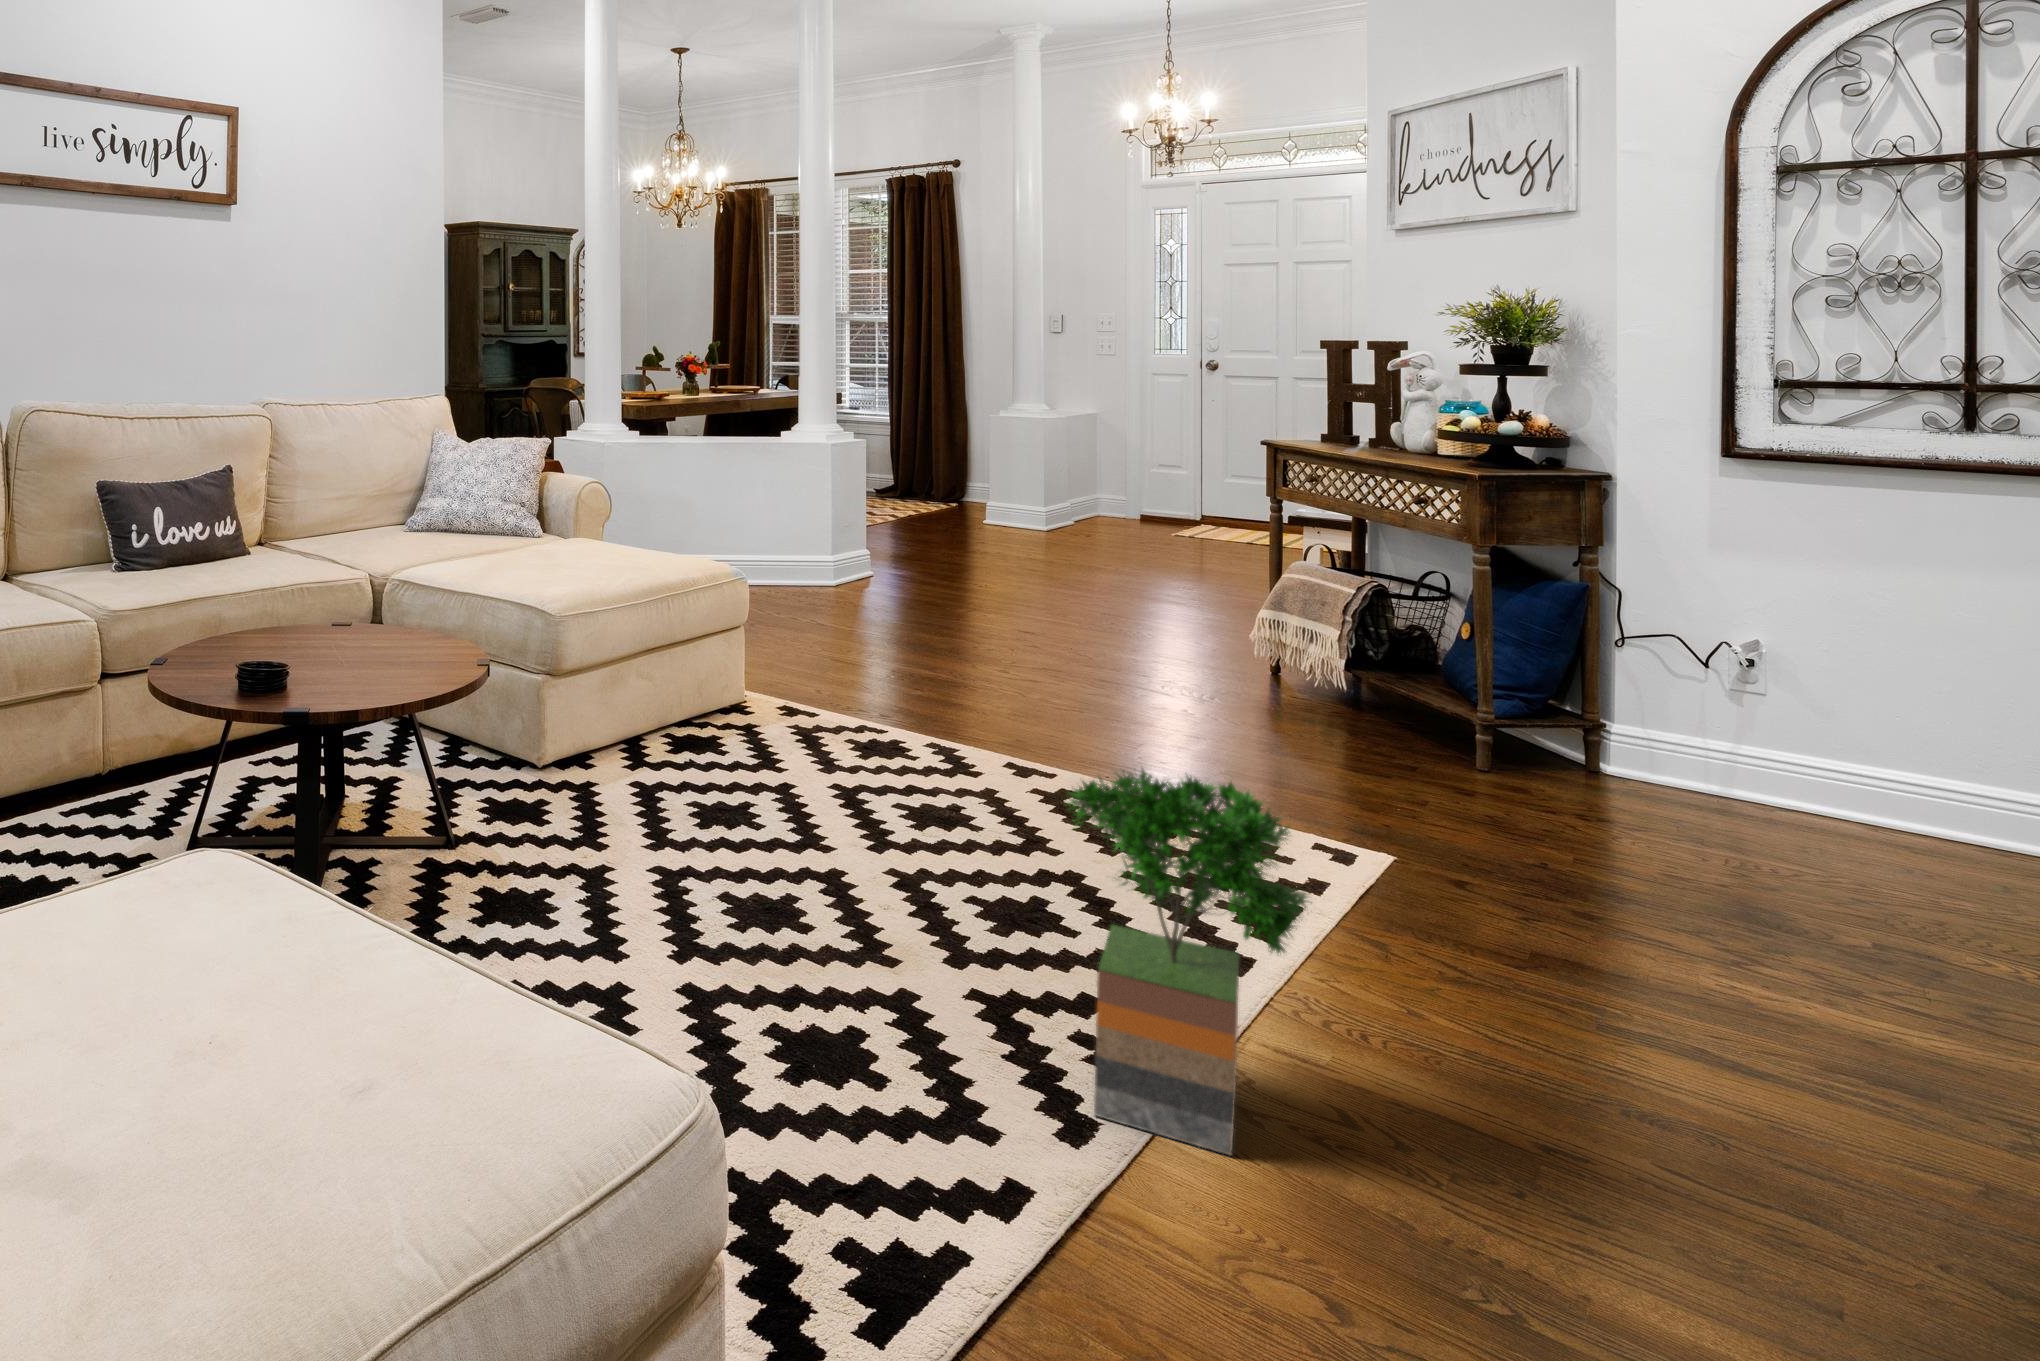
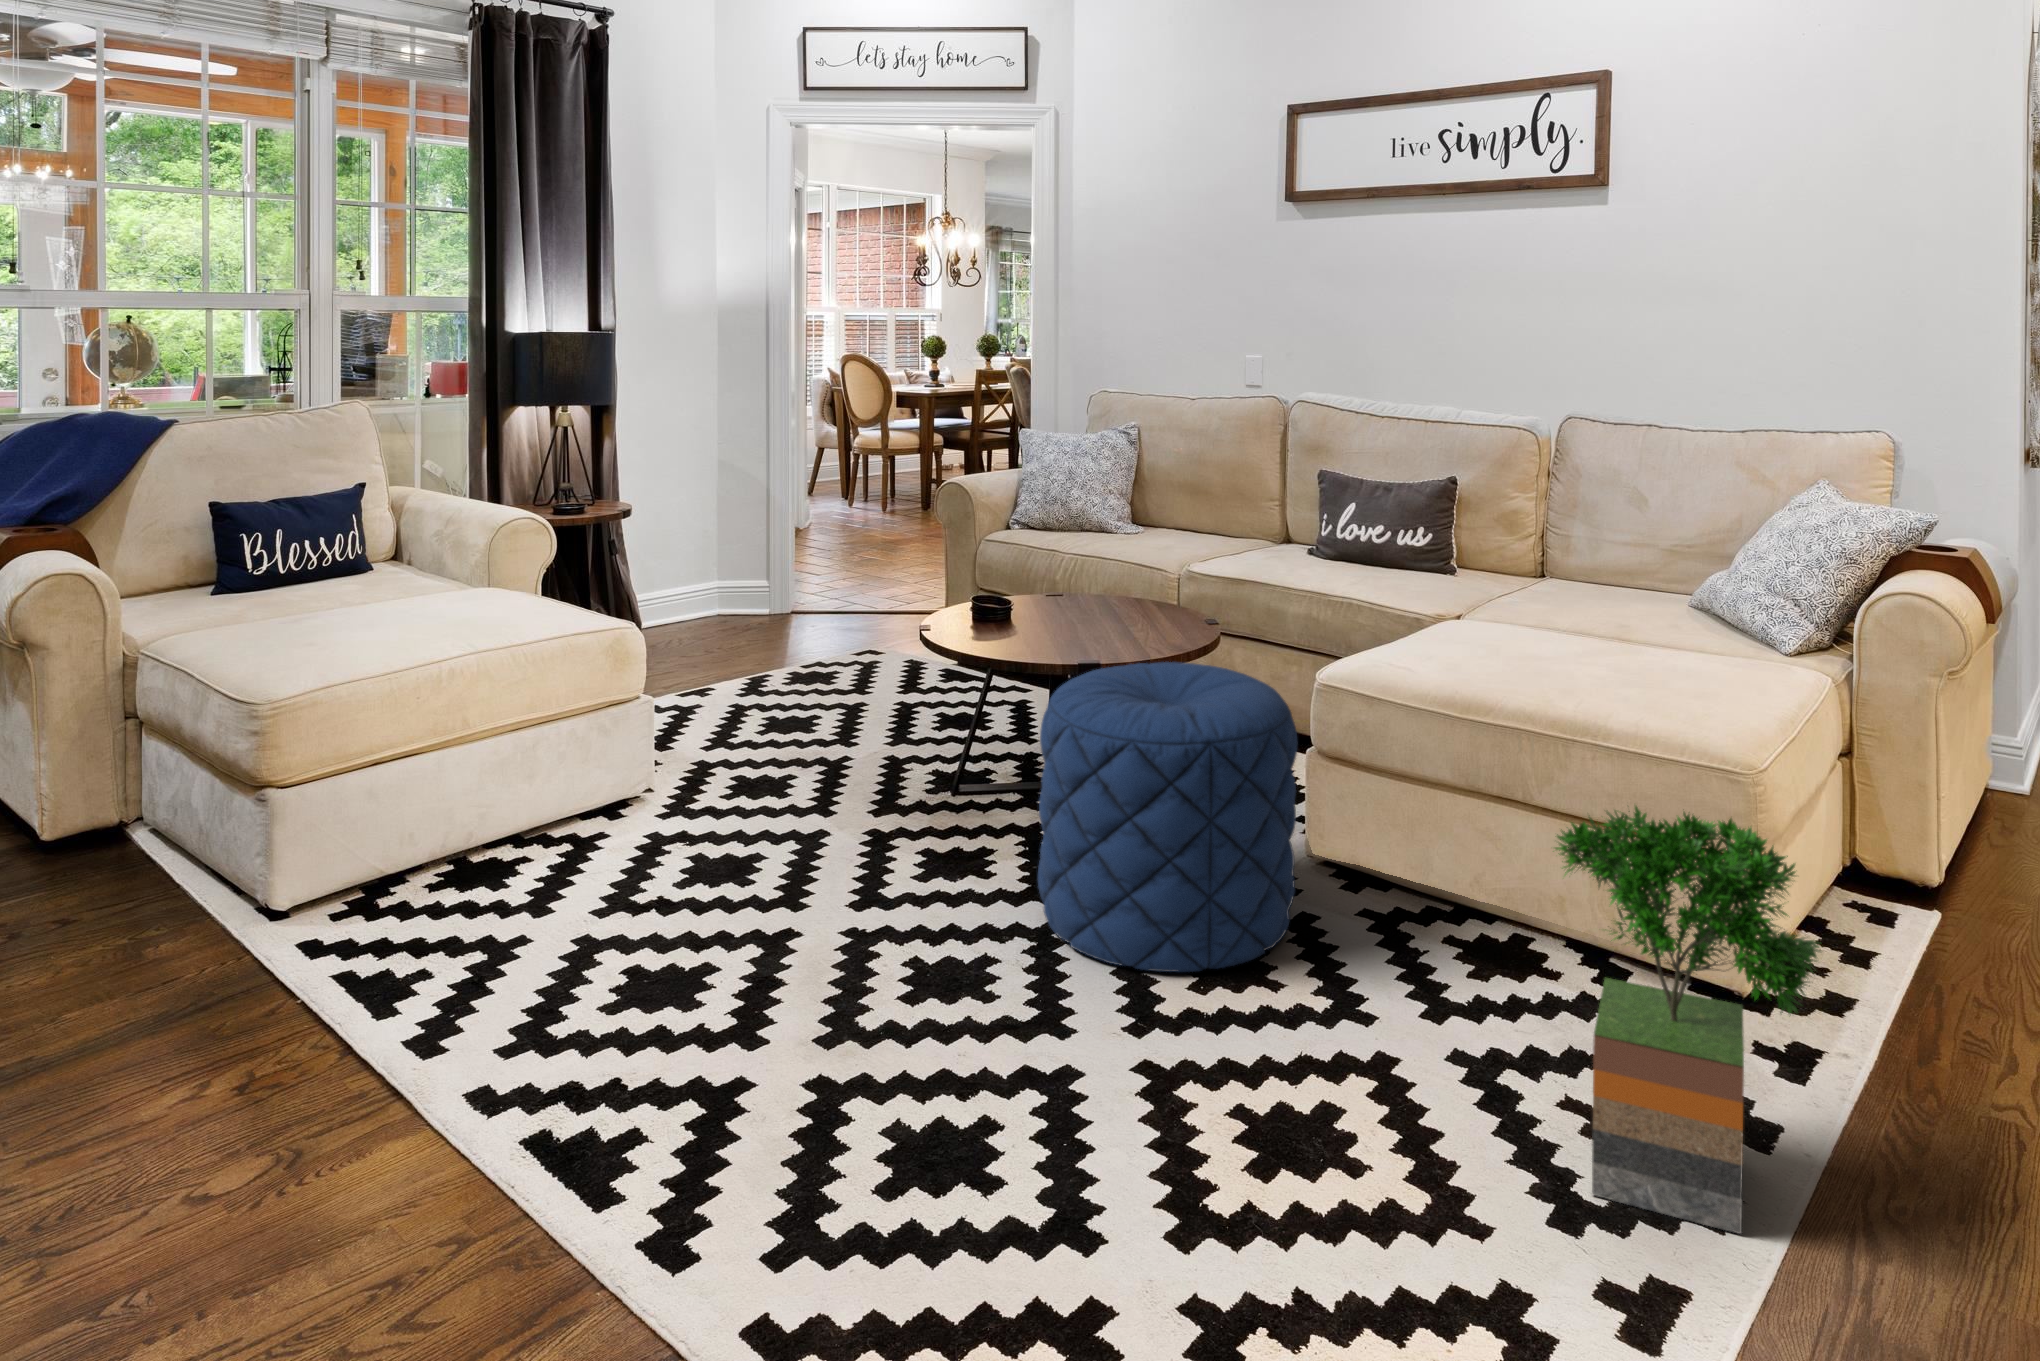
pouf: none [595,637,833,912] -> present [1038,662,1297,972]

